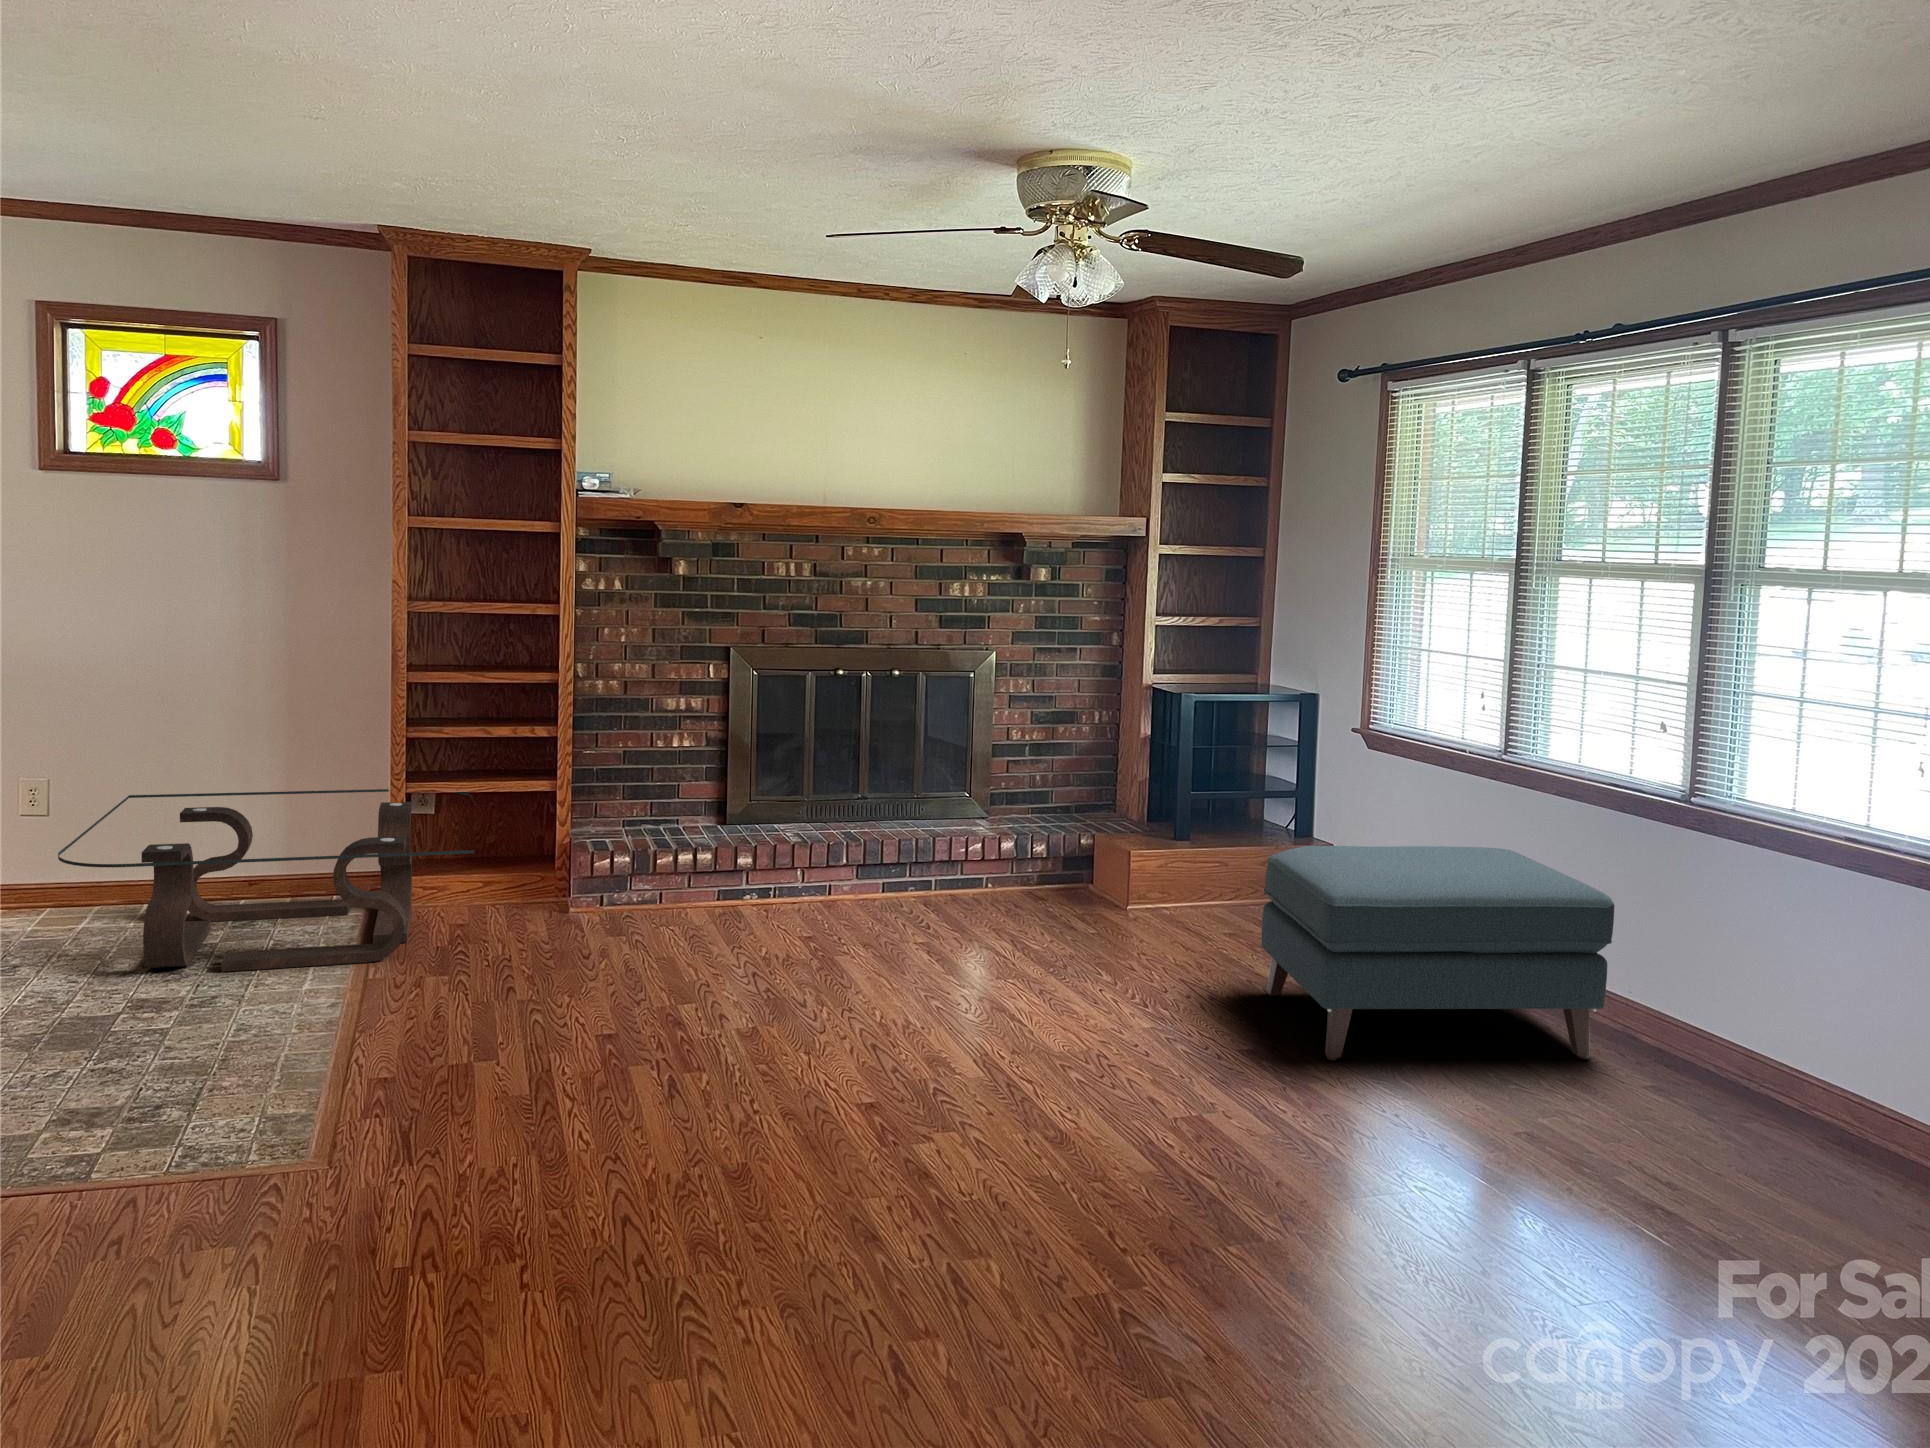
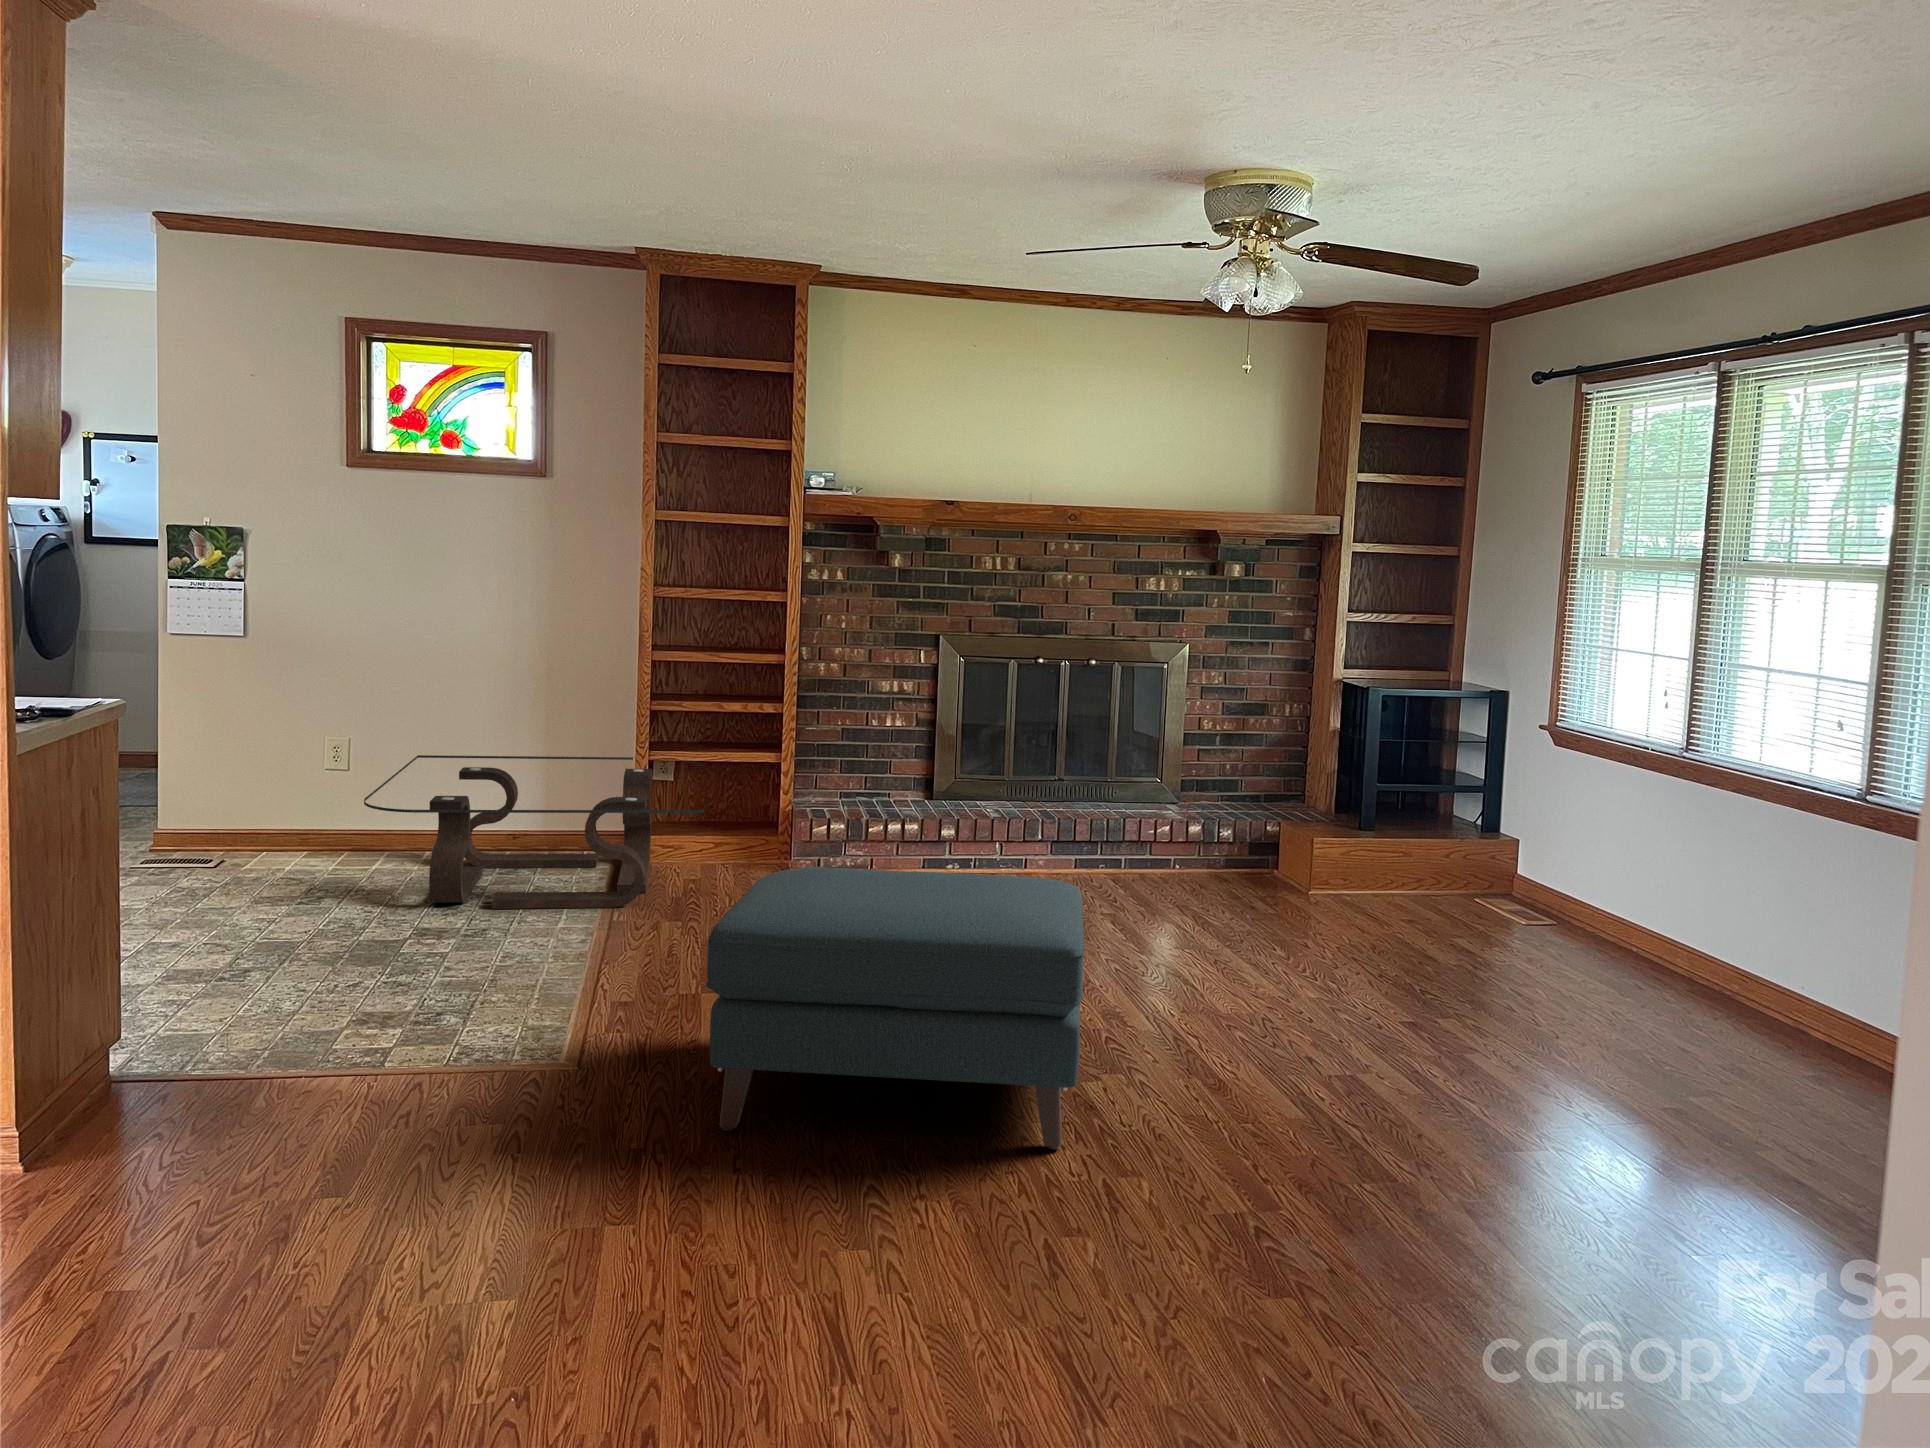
ottoman: present [1261,846,1614,1060] -> present [706,867,1084,1150]

